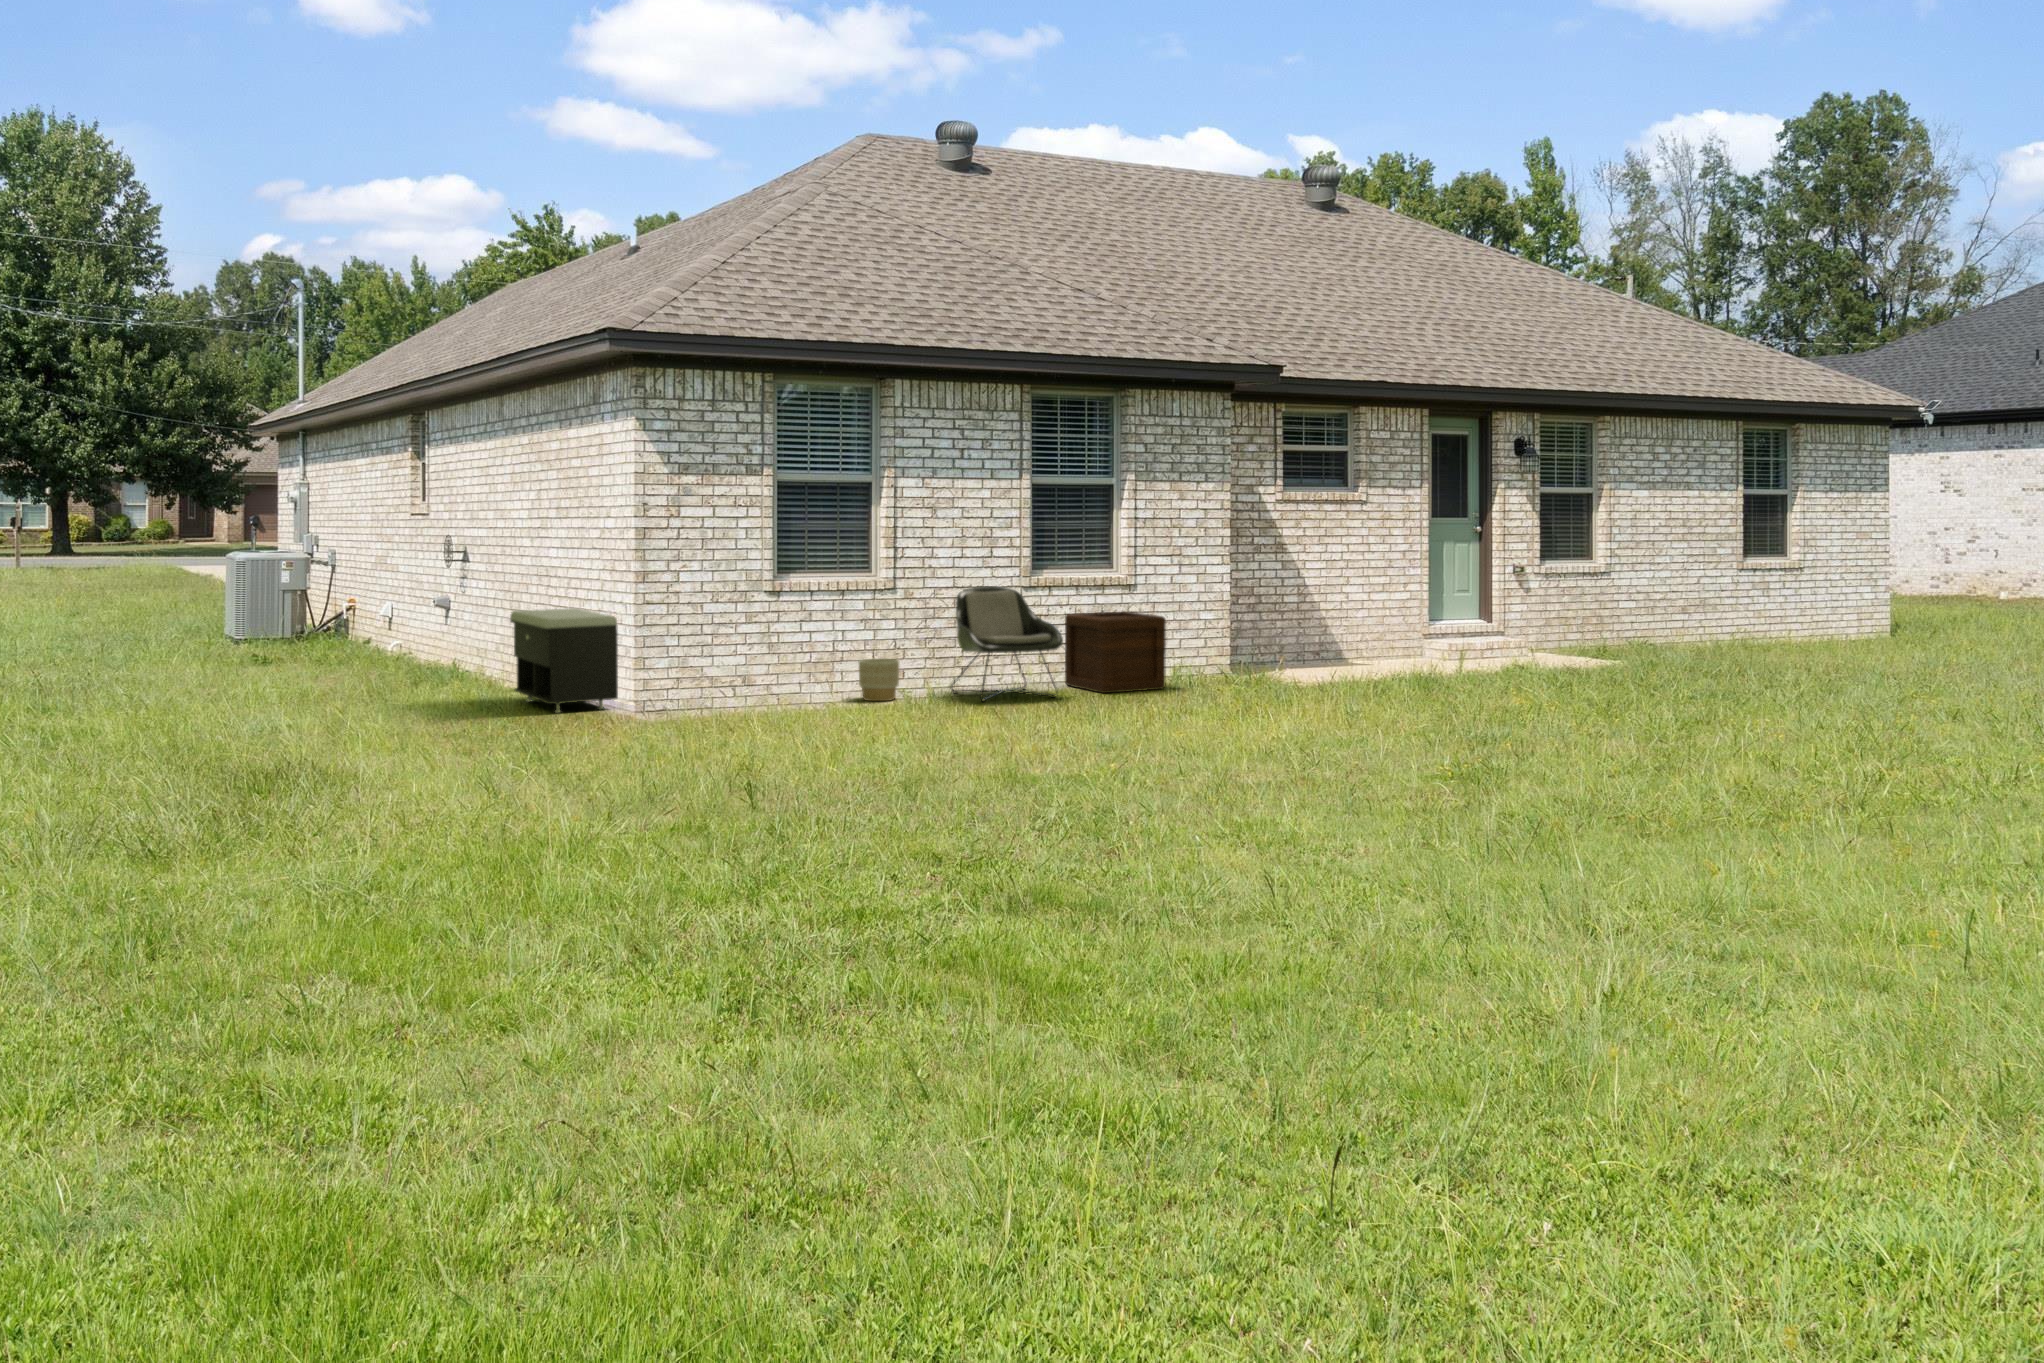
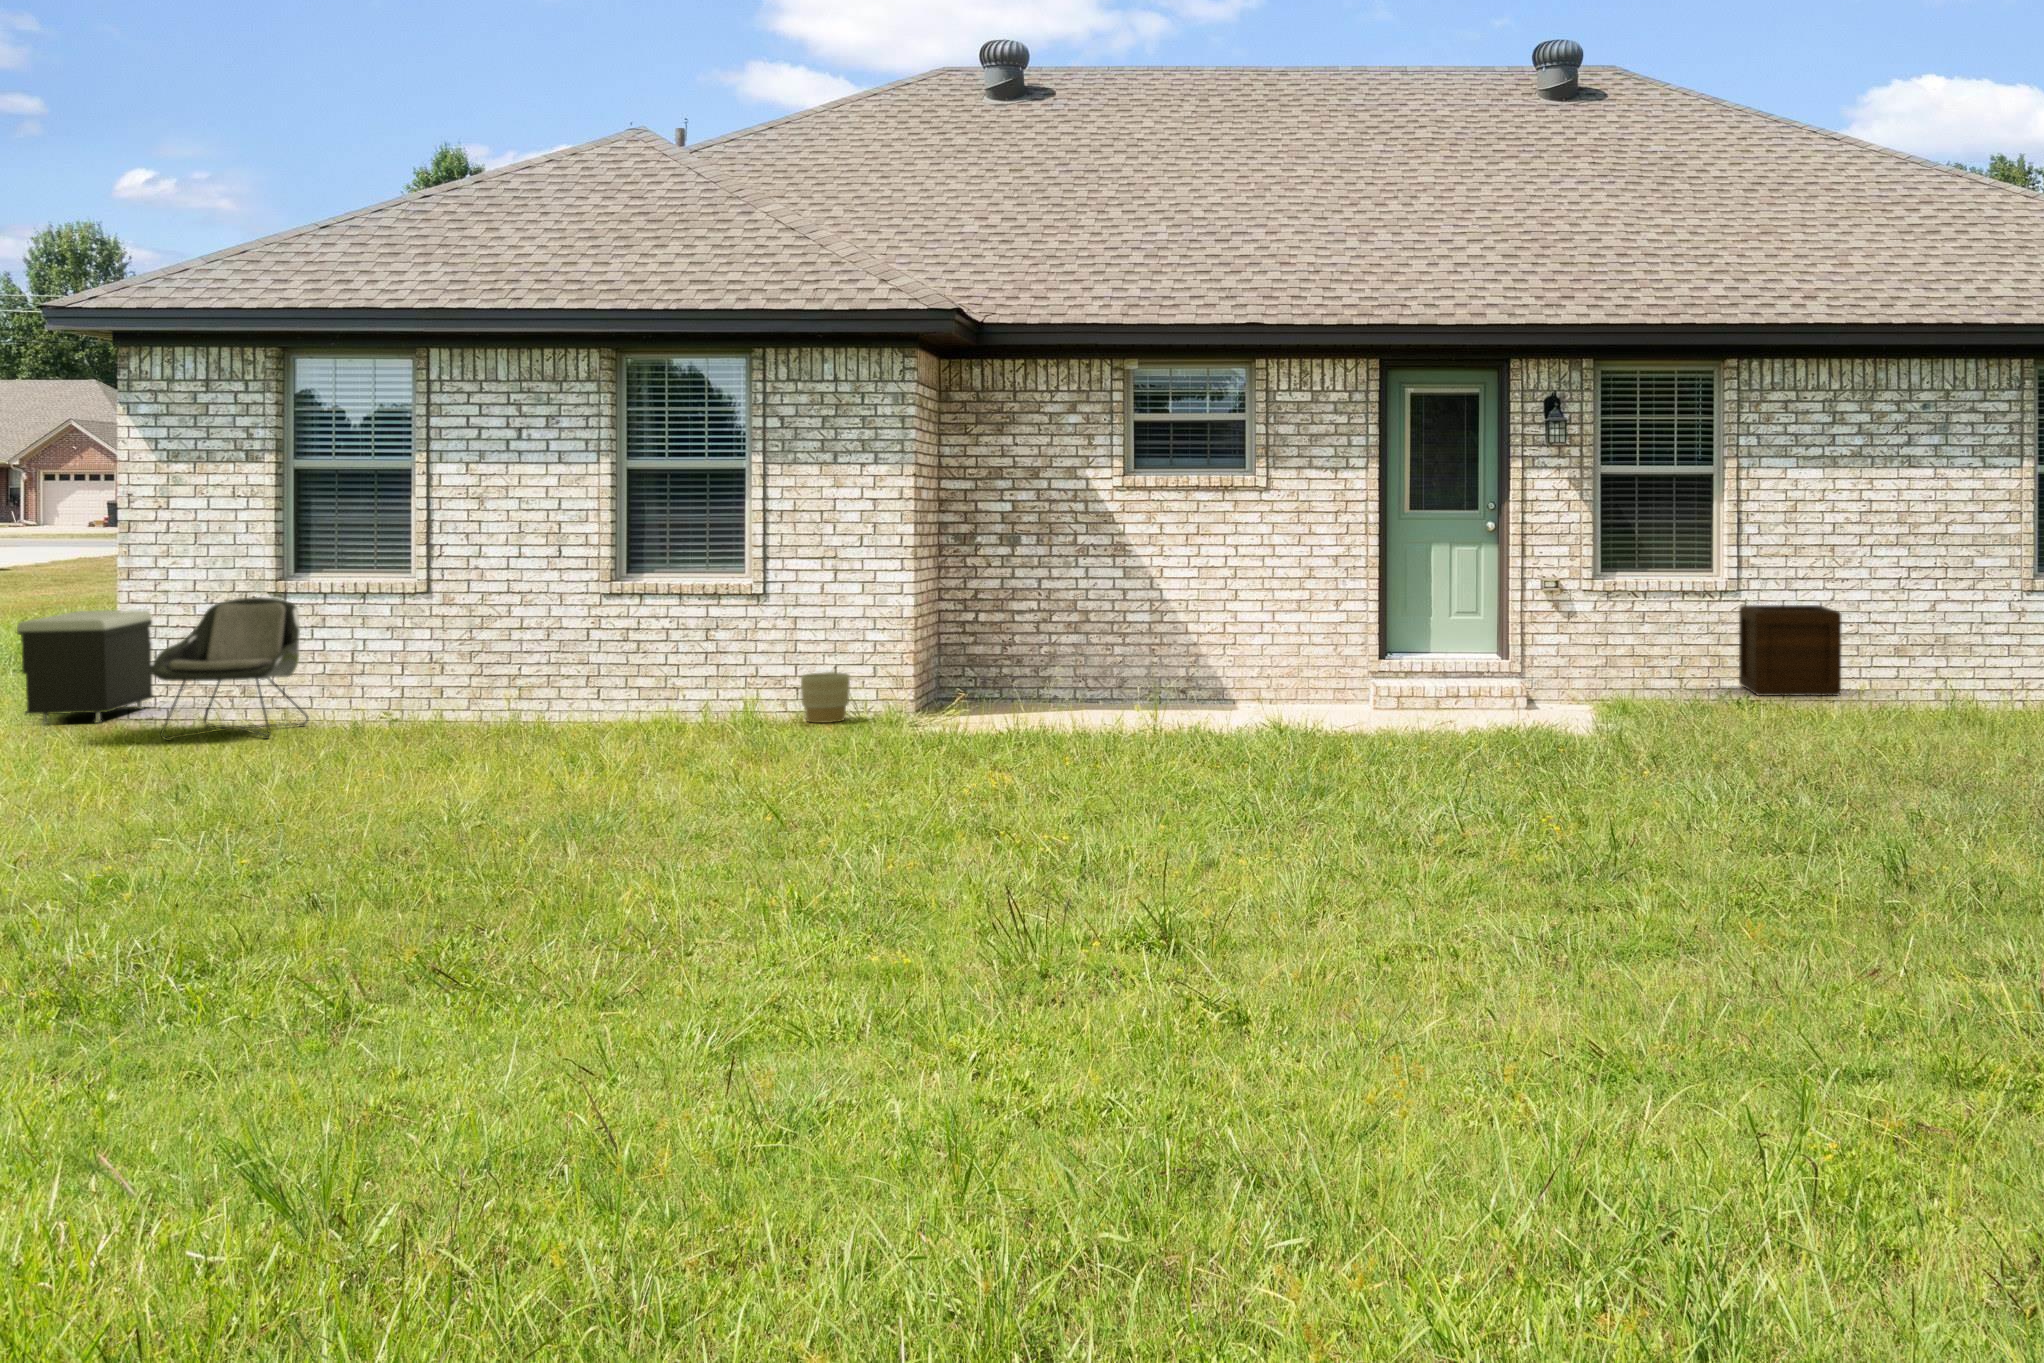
lounge chair: present [951,586,1063,702] -> present [151,597,309,741]
wooden crate: present [1065,611,1166,693] -> present [1739,605,1842,696]
planter: present [859,658,899,701] -> present [801,672,850,723]

